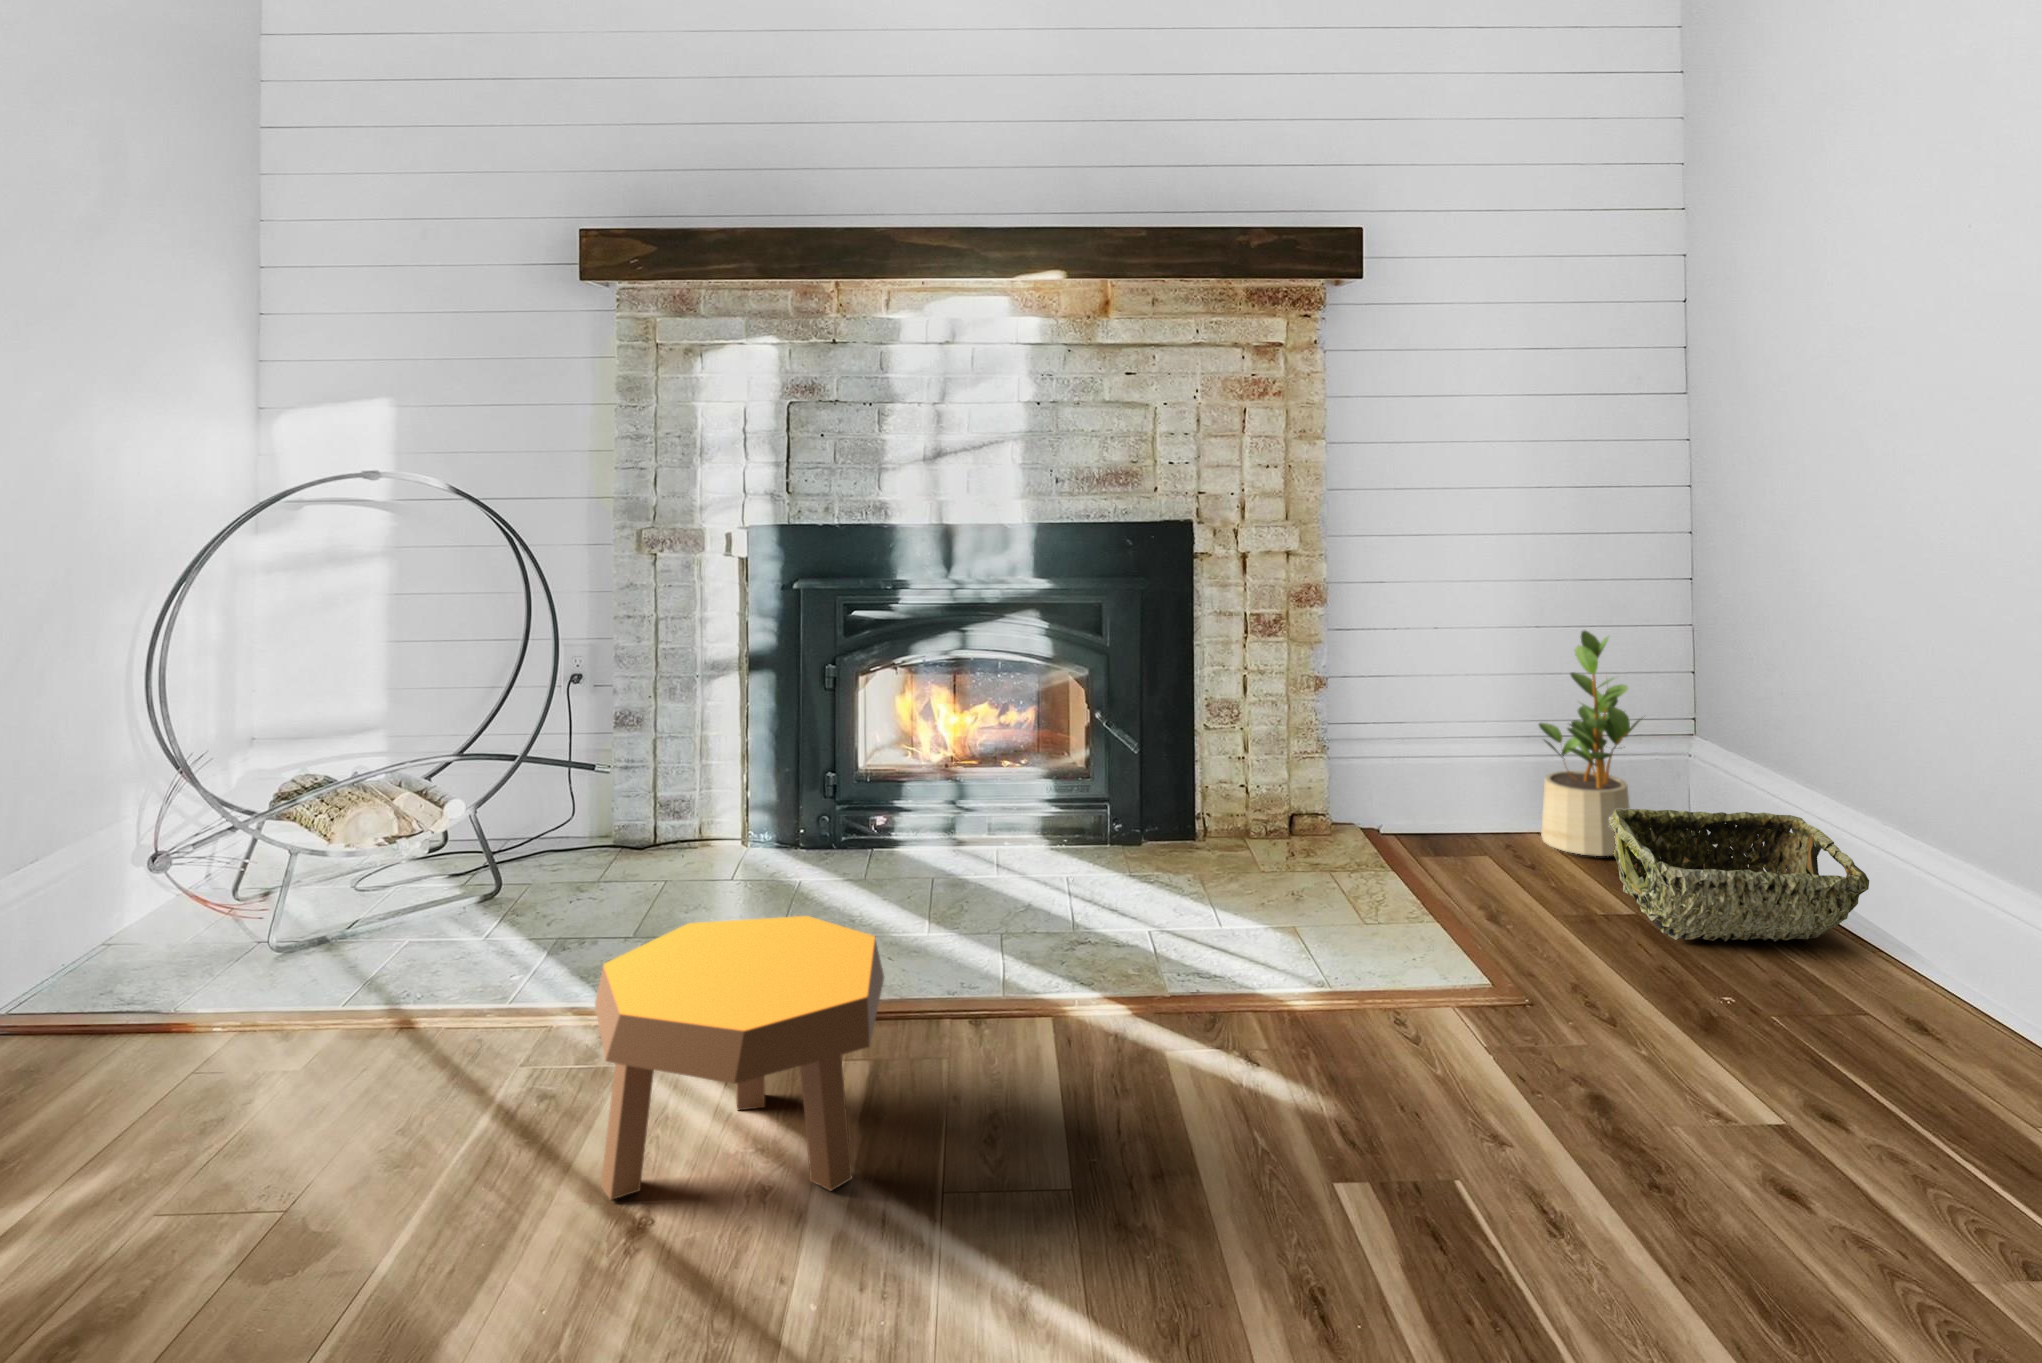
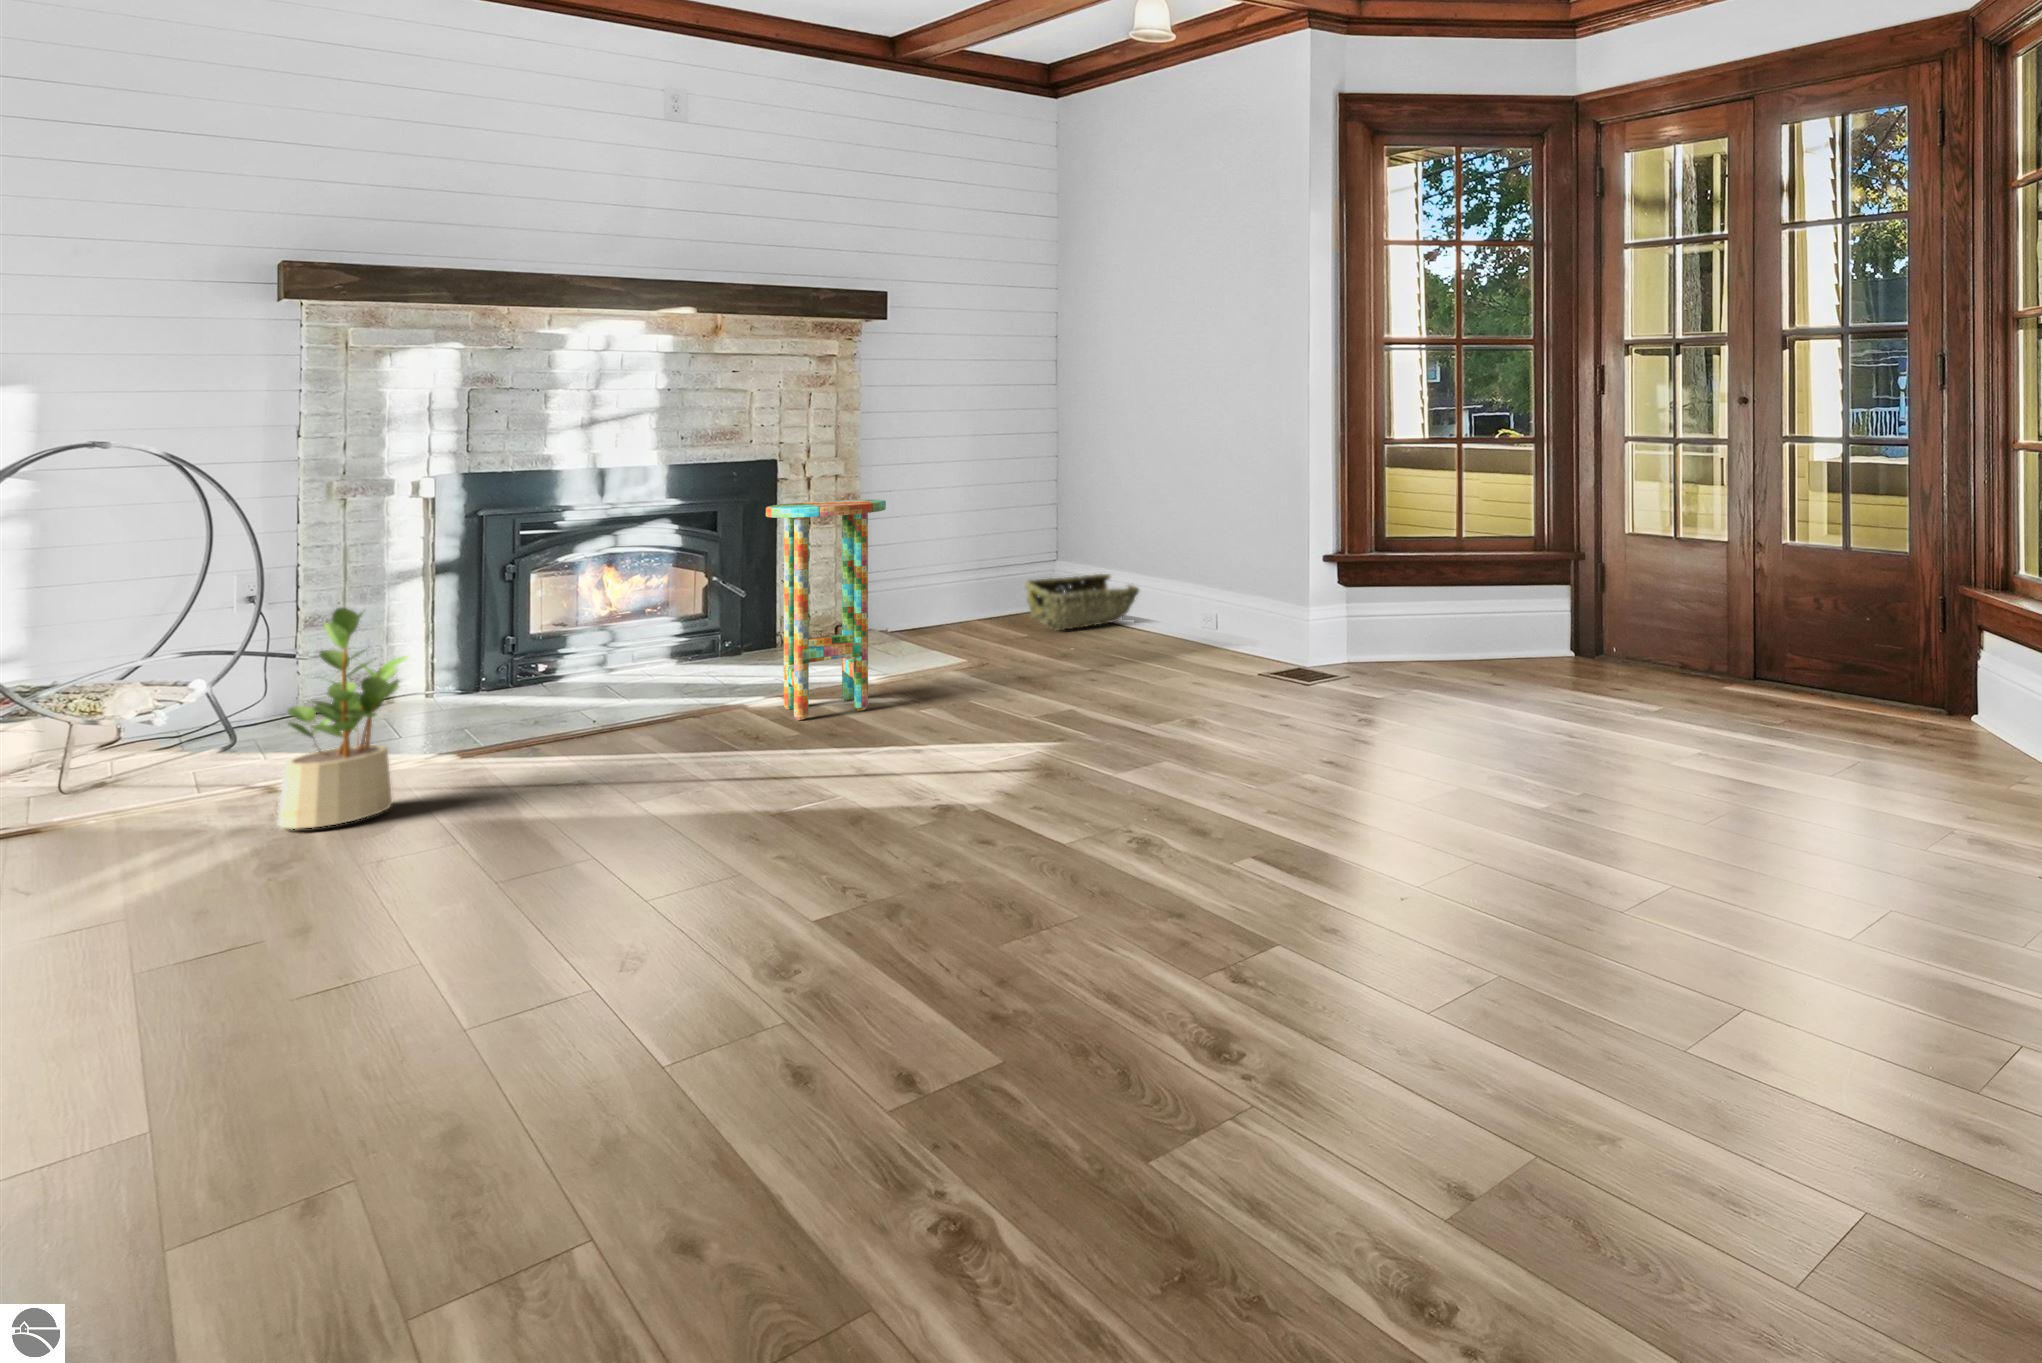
potted plant: present [1539,631,1642,856] -> present [277,607,407,829]
side table: none [1033,672,1256,1167] -> present [766,500,886,720]
footstool: present [595,916,884,1200] -> none [497,644,695,775]

